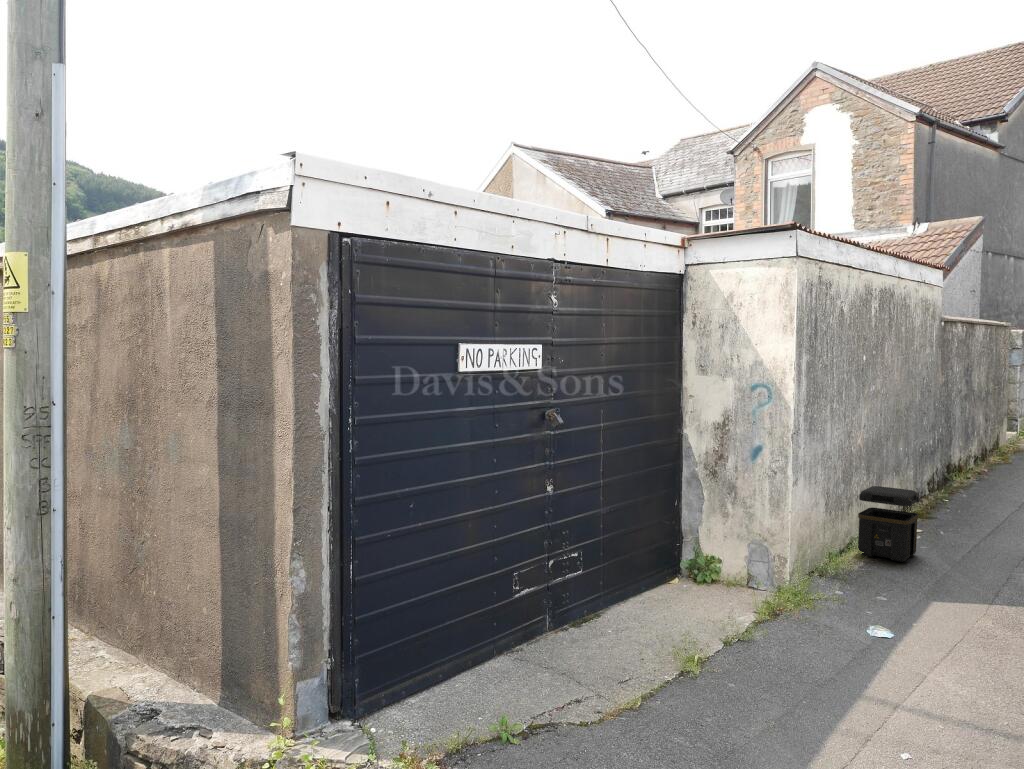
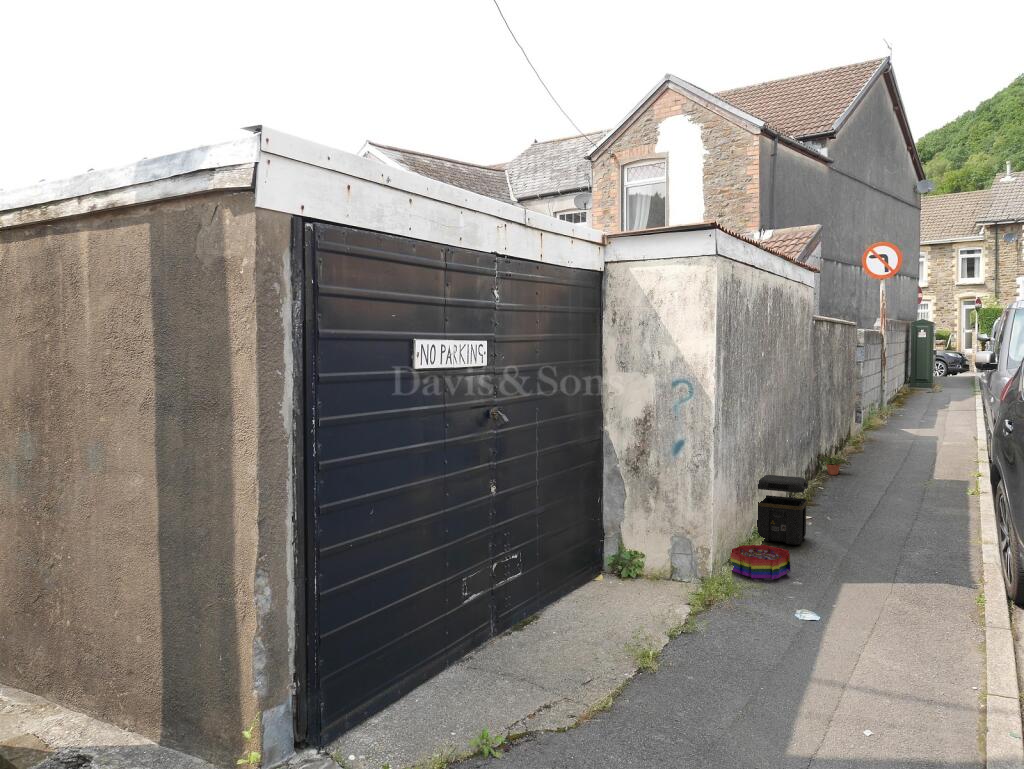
potted plant: none [952,466,997,489] -> present [820,455,851,475]
storage bin: none [818,558,883,596] -> present [731,545,791,579]

